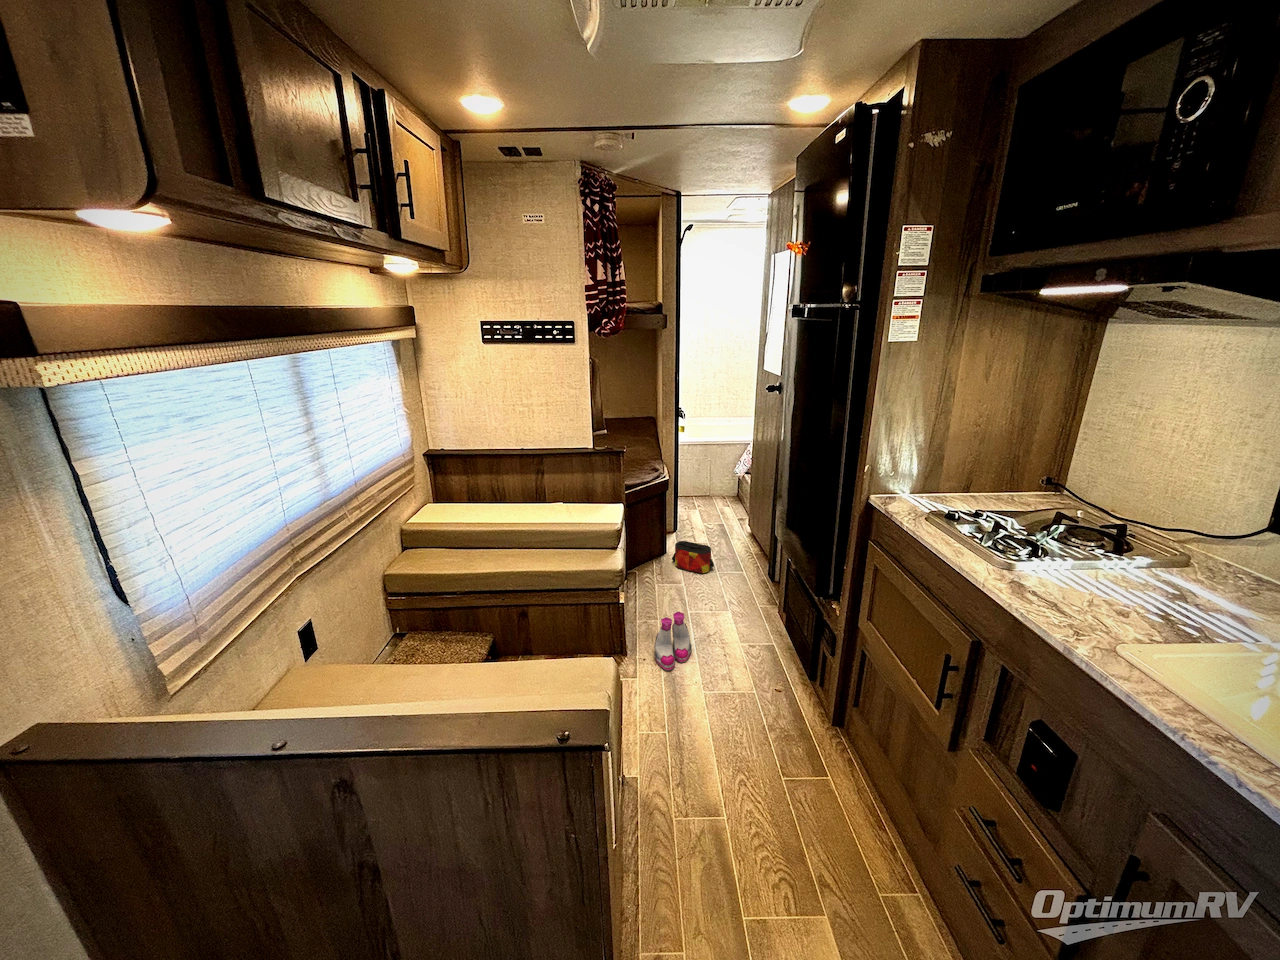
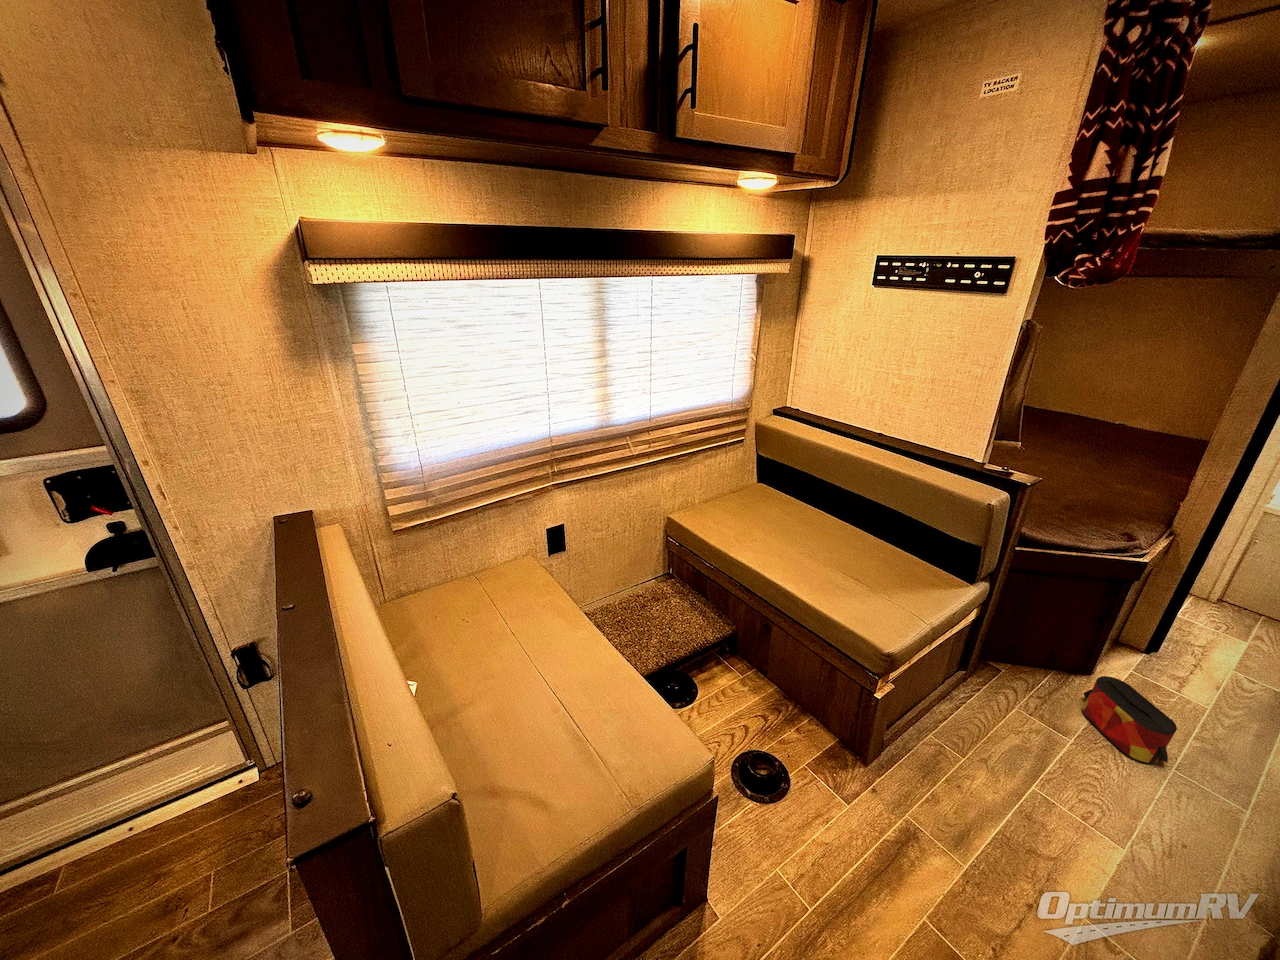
boots: present [655,612,691,670] -> none [896,765,985,853]

